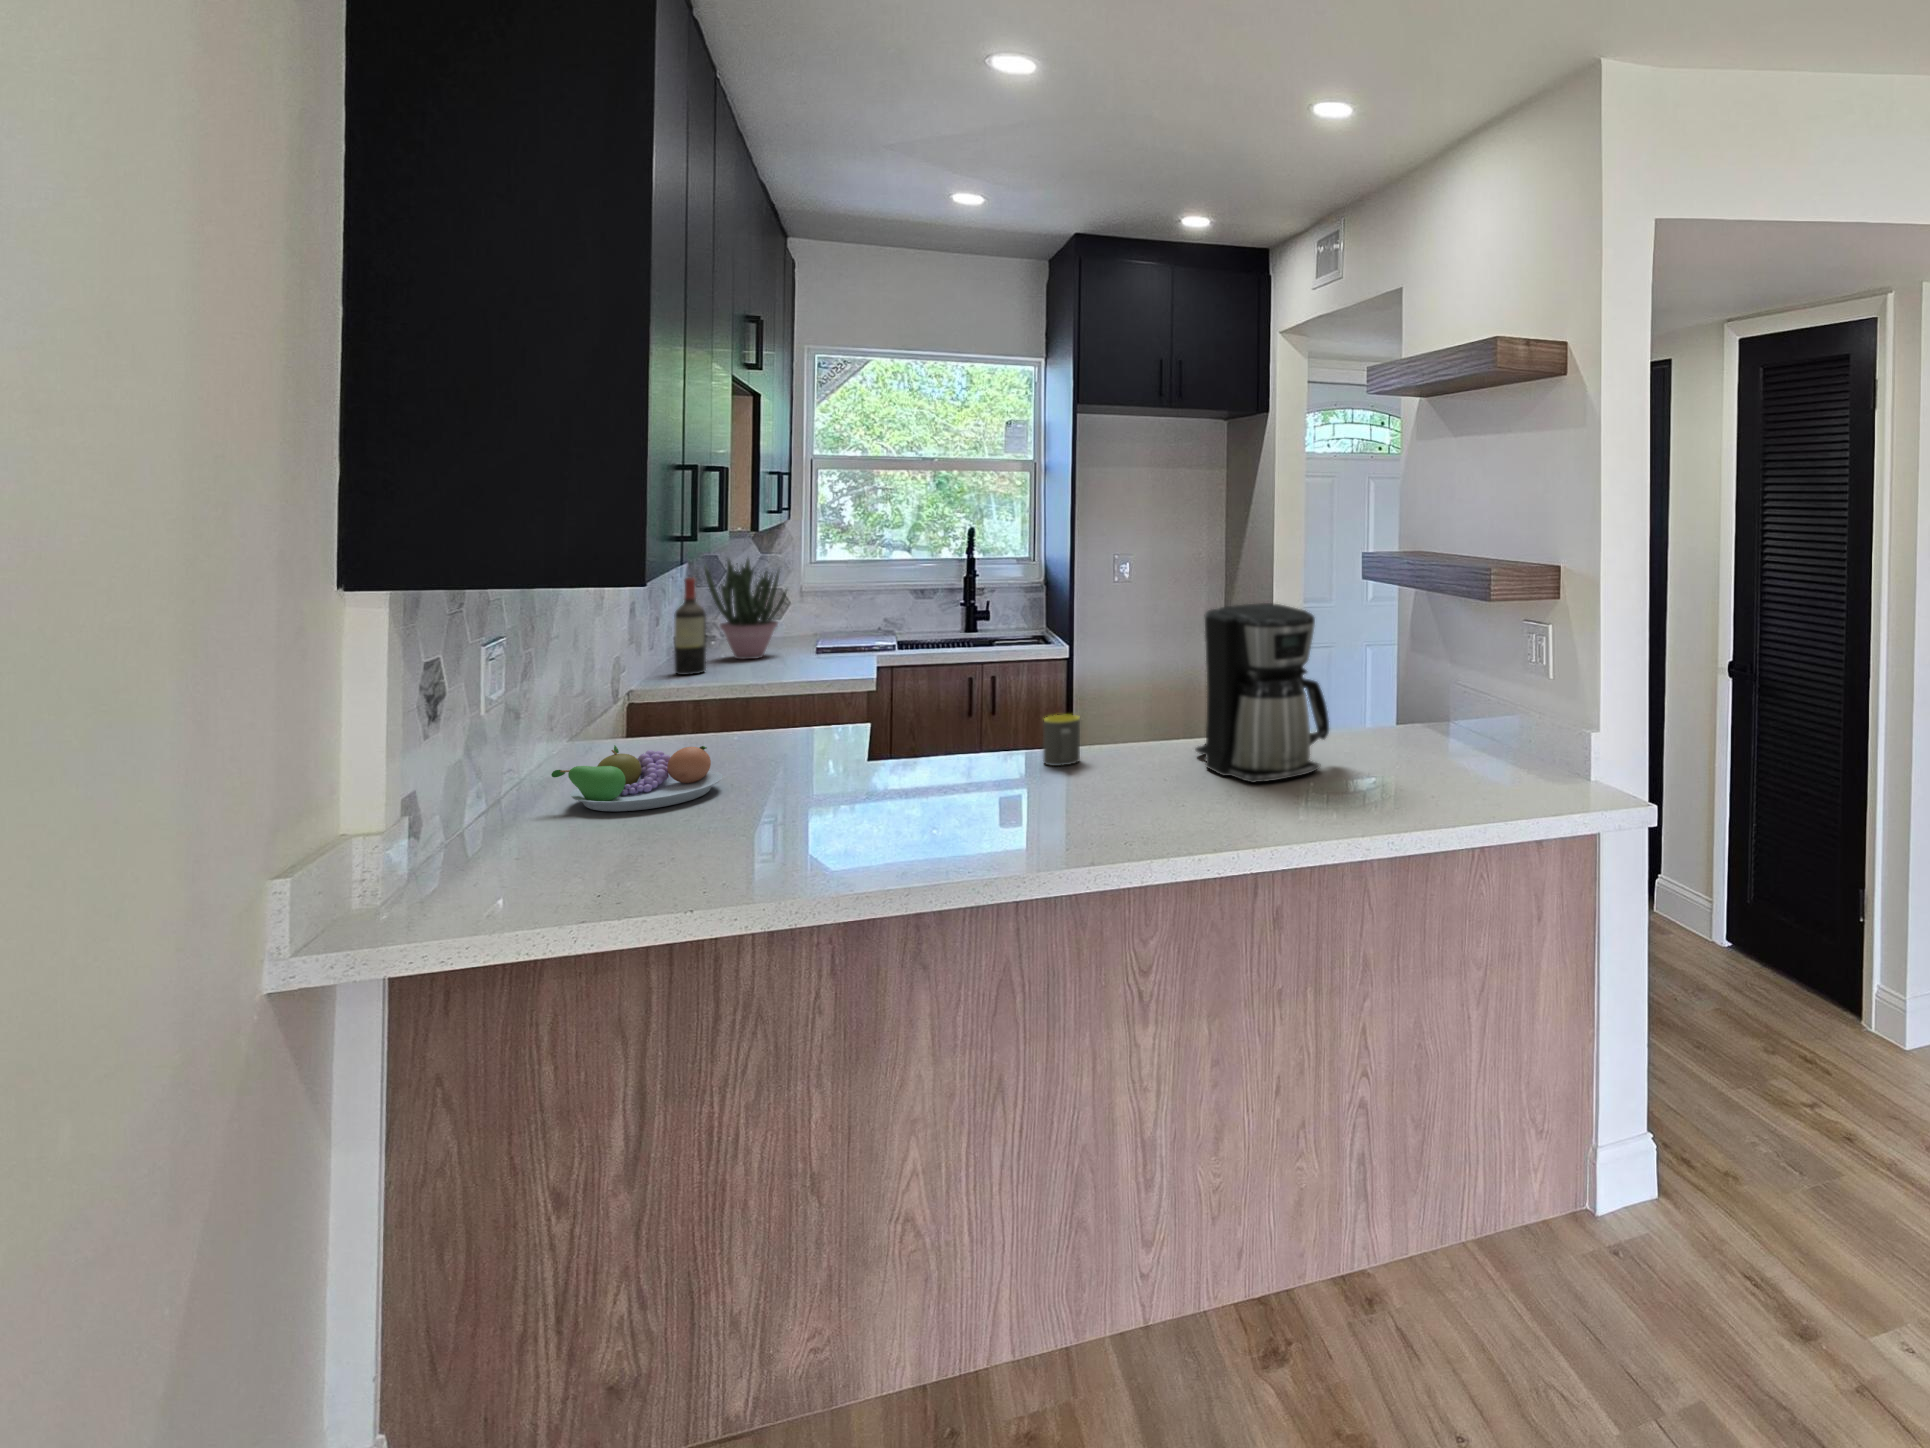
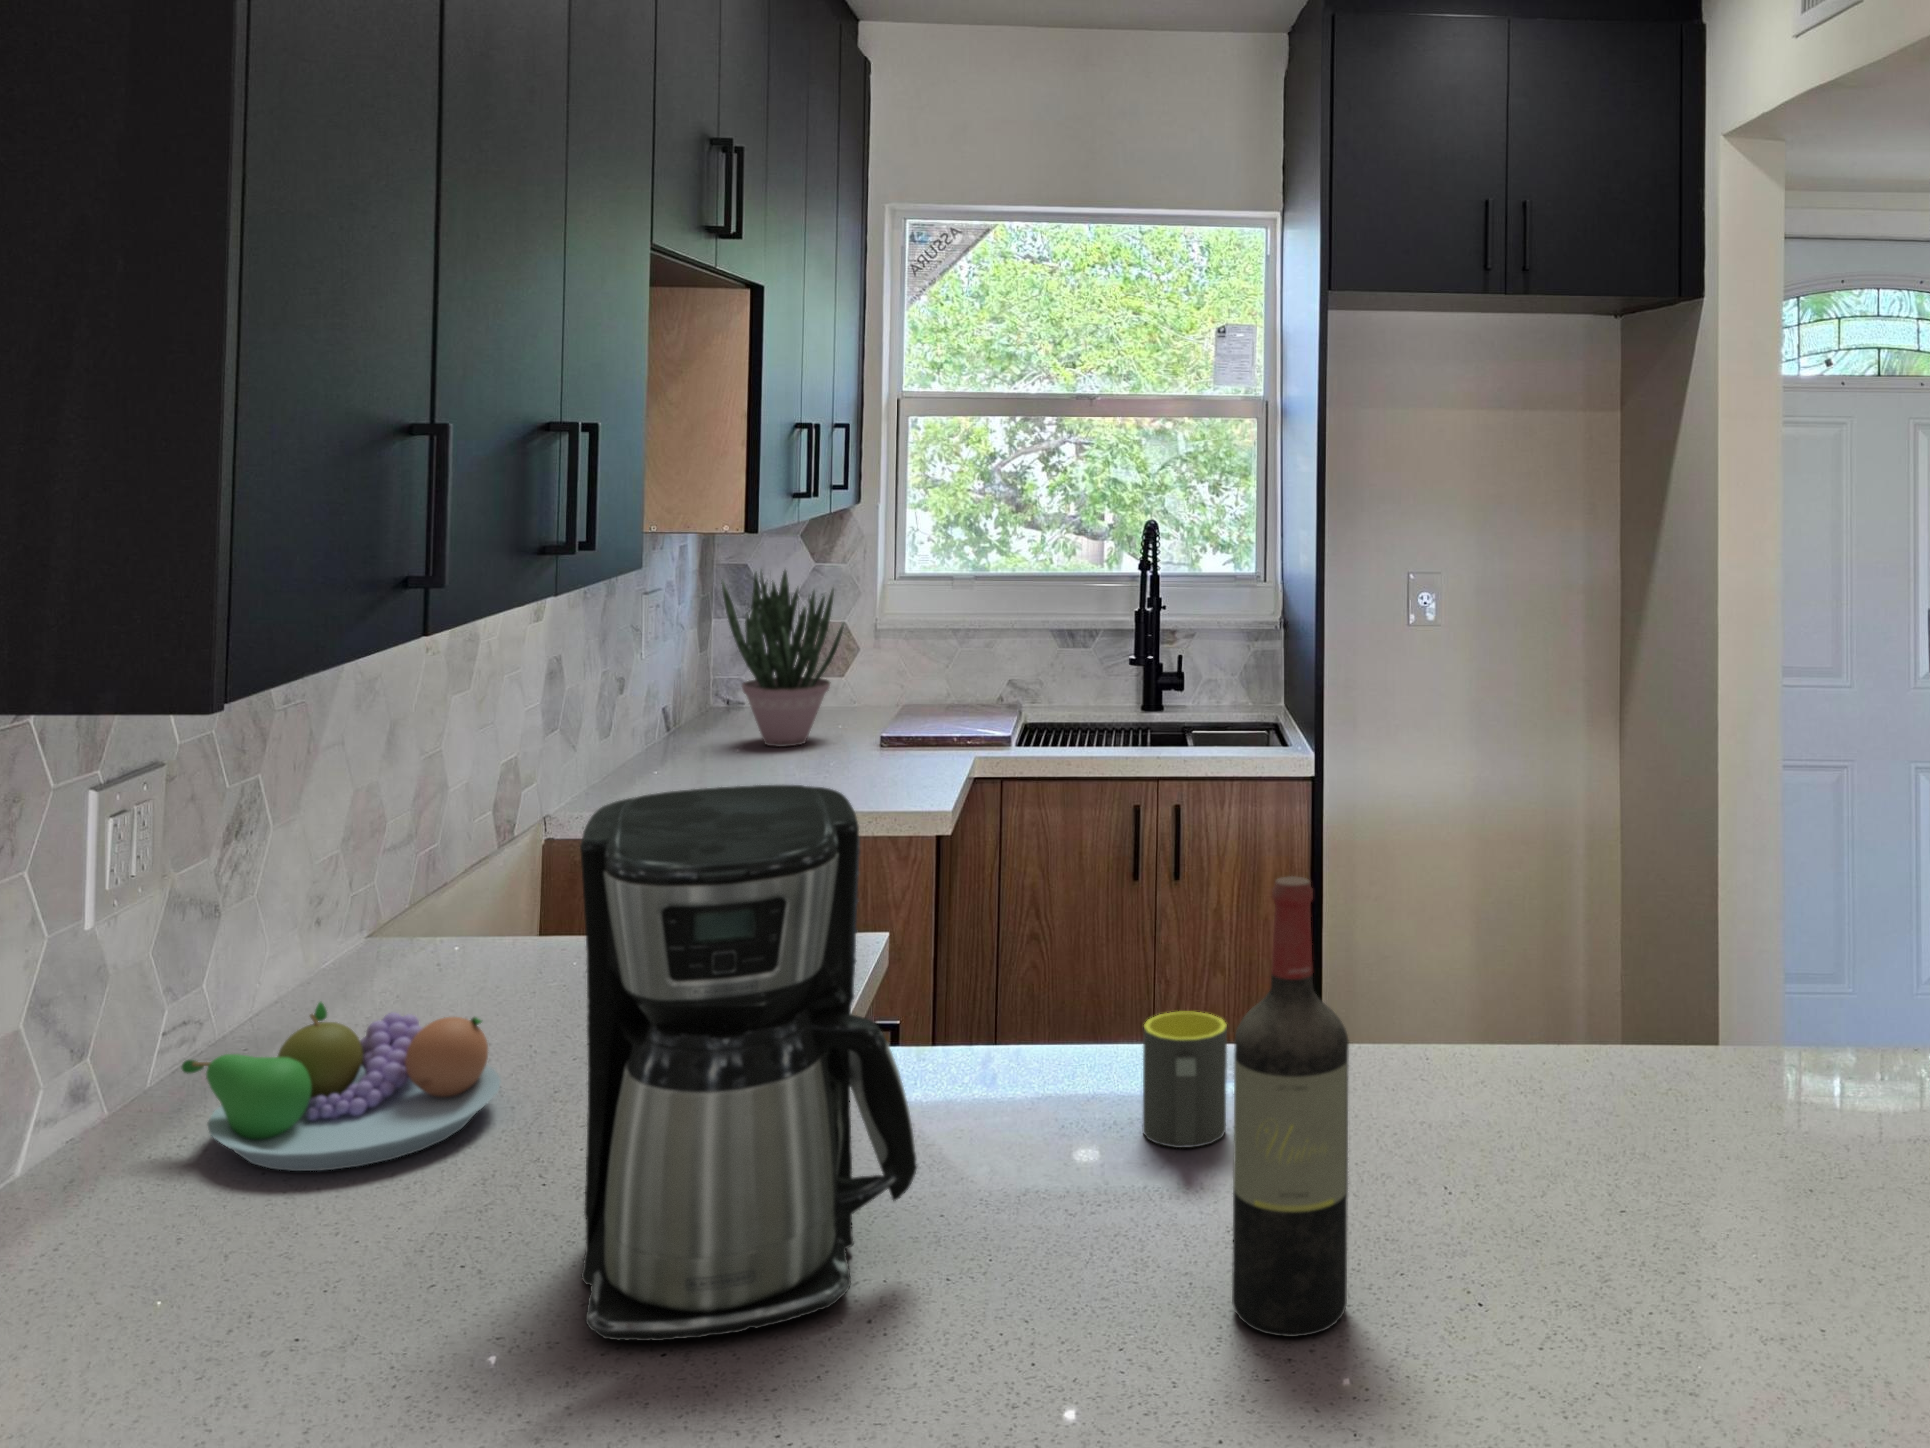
wine bottle: present [674,577,706,675] -> present [1232,876,1349,1337]
coffee maker: present [1196,603,1329,783] -> present [580,785,917,1341]

